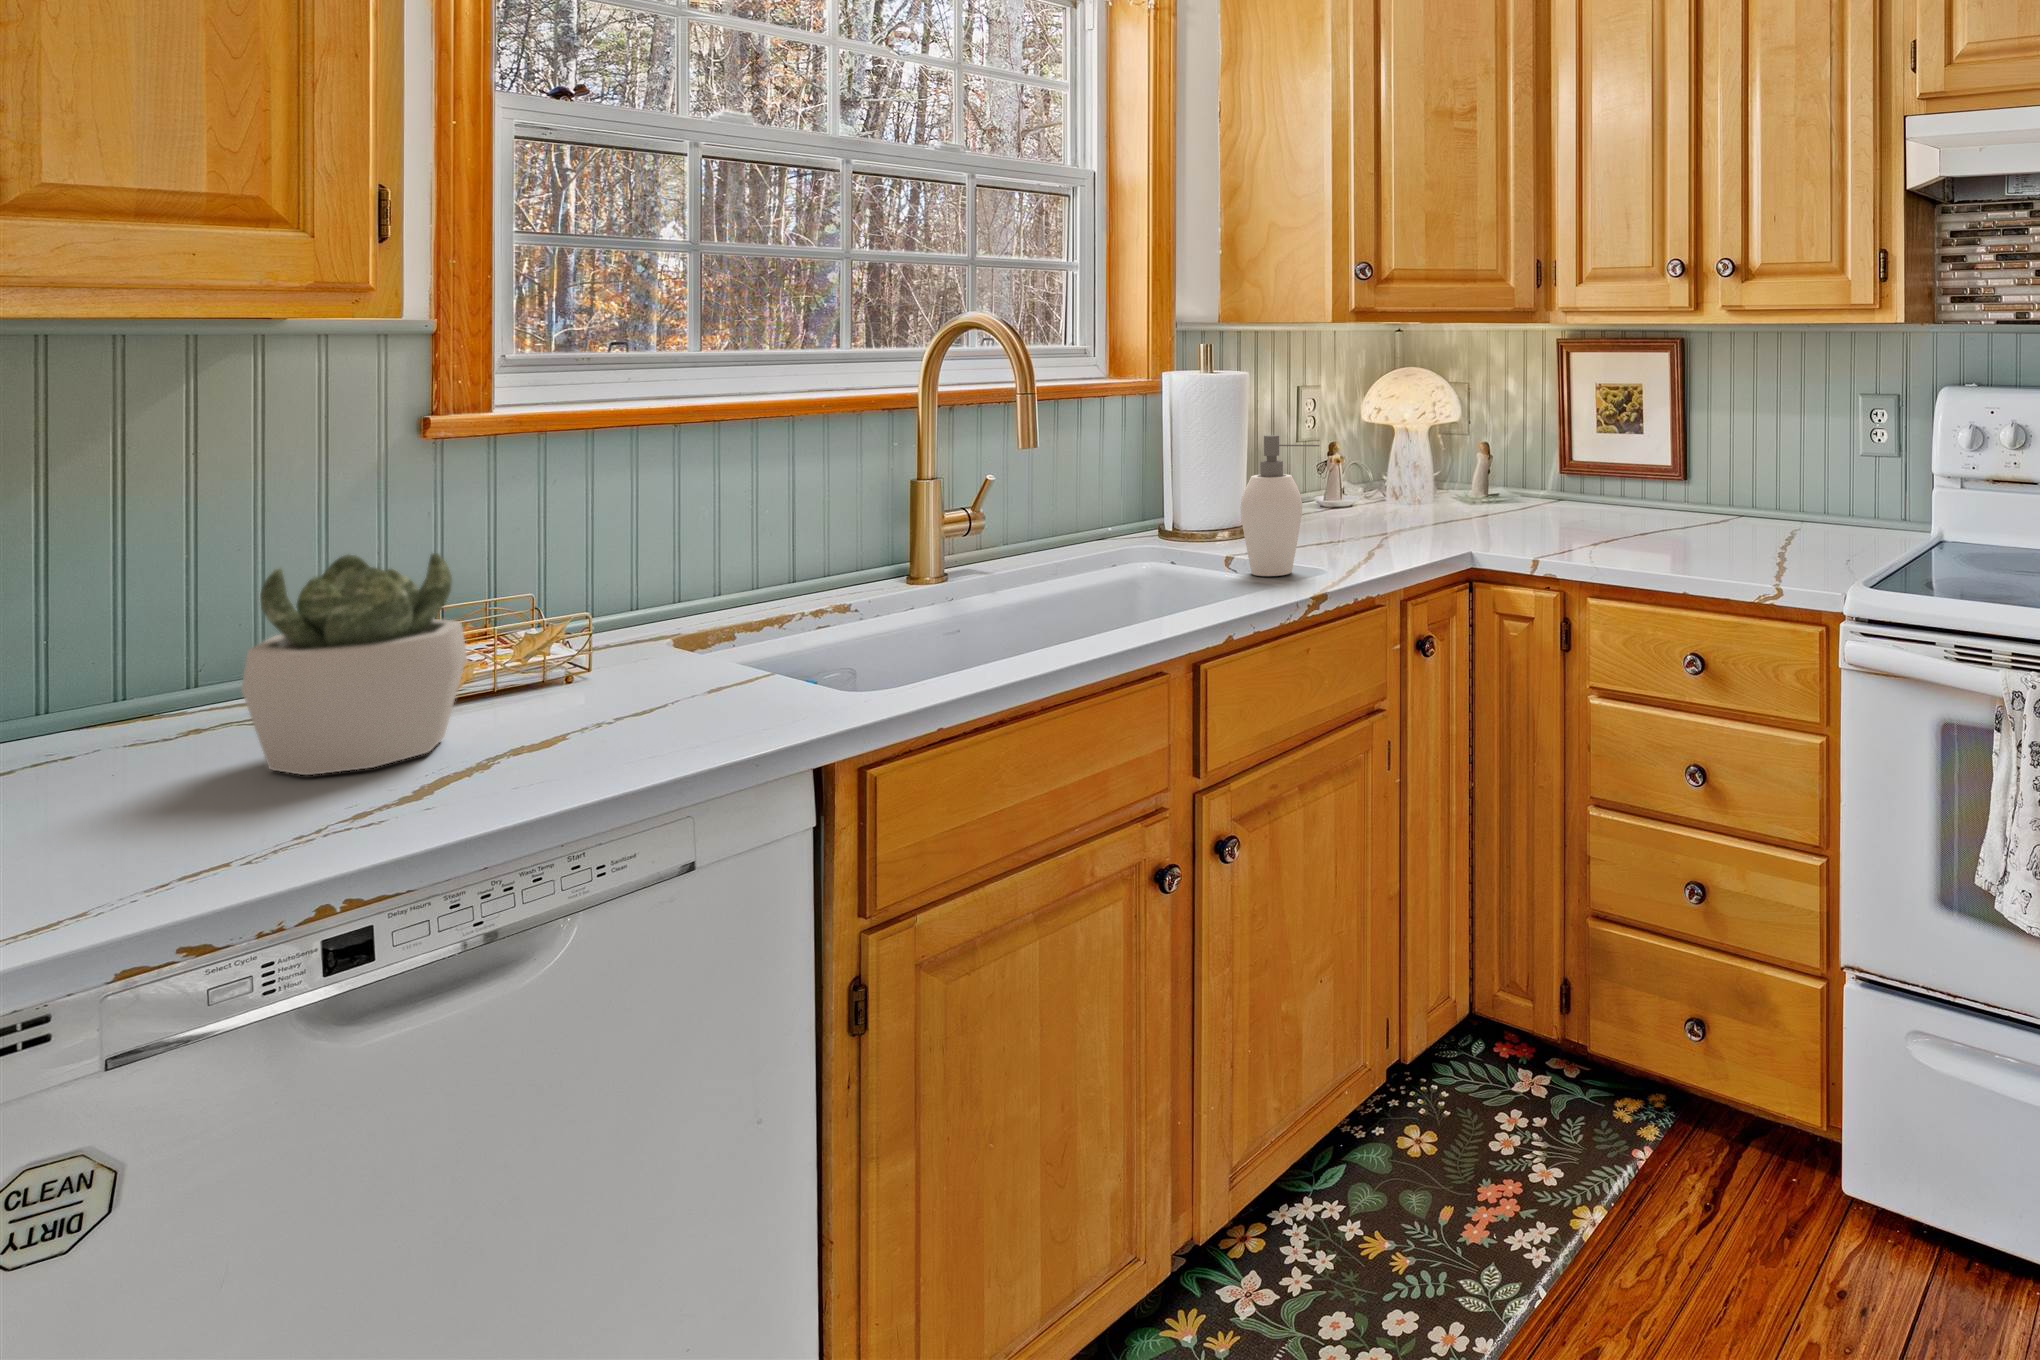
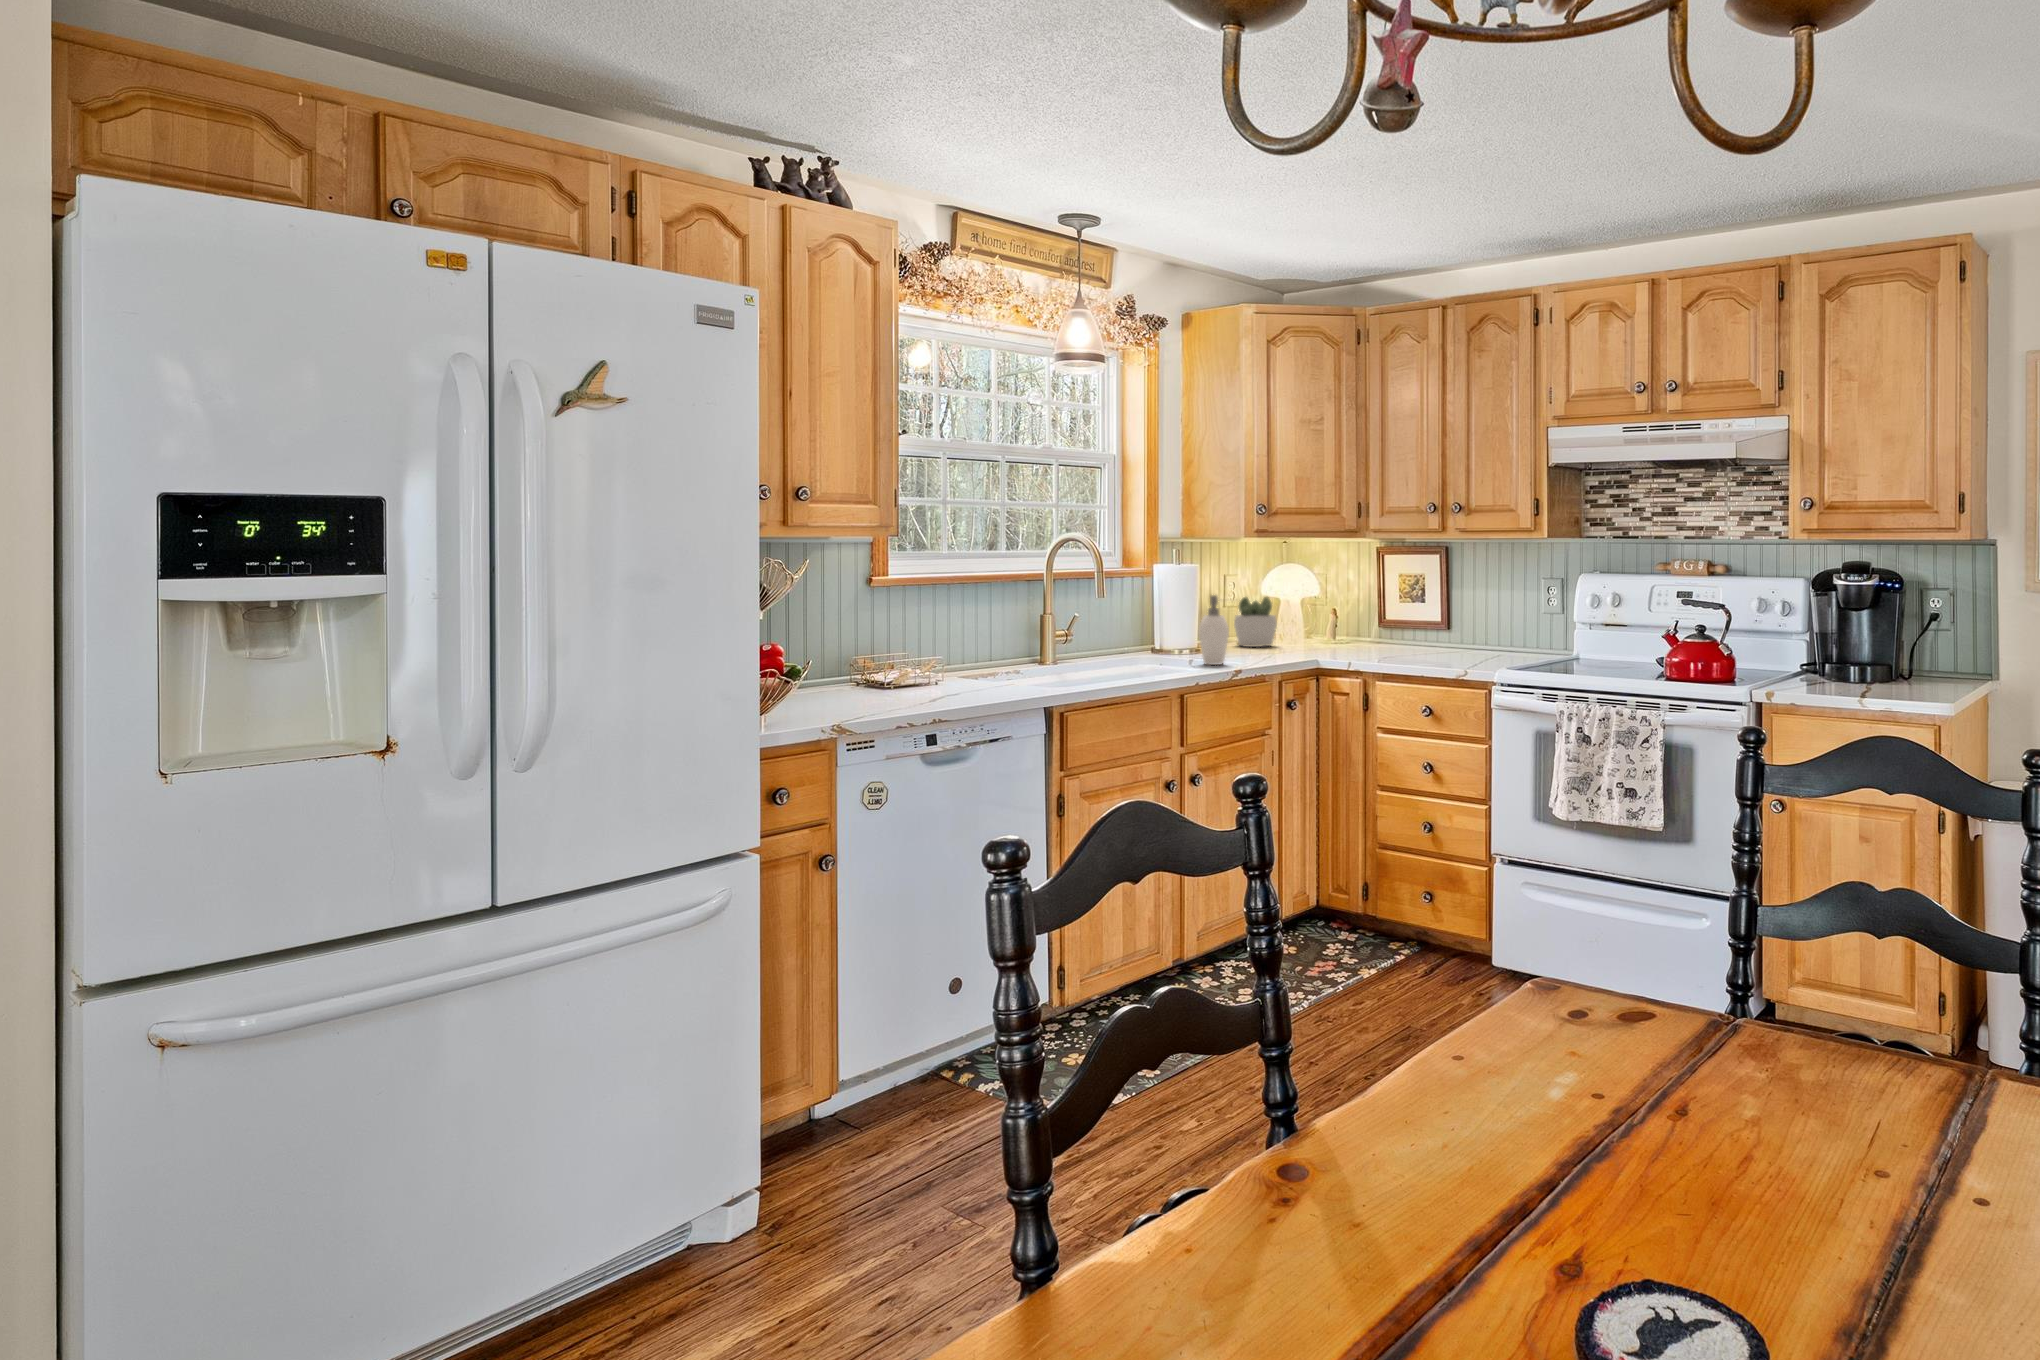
succulent plant: present [242,553,467,775] -> present [1234,597,1277,647]

